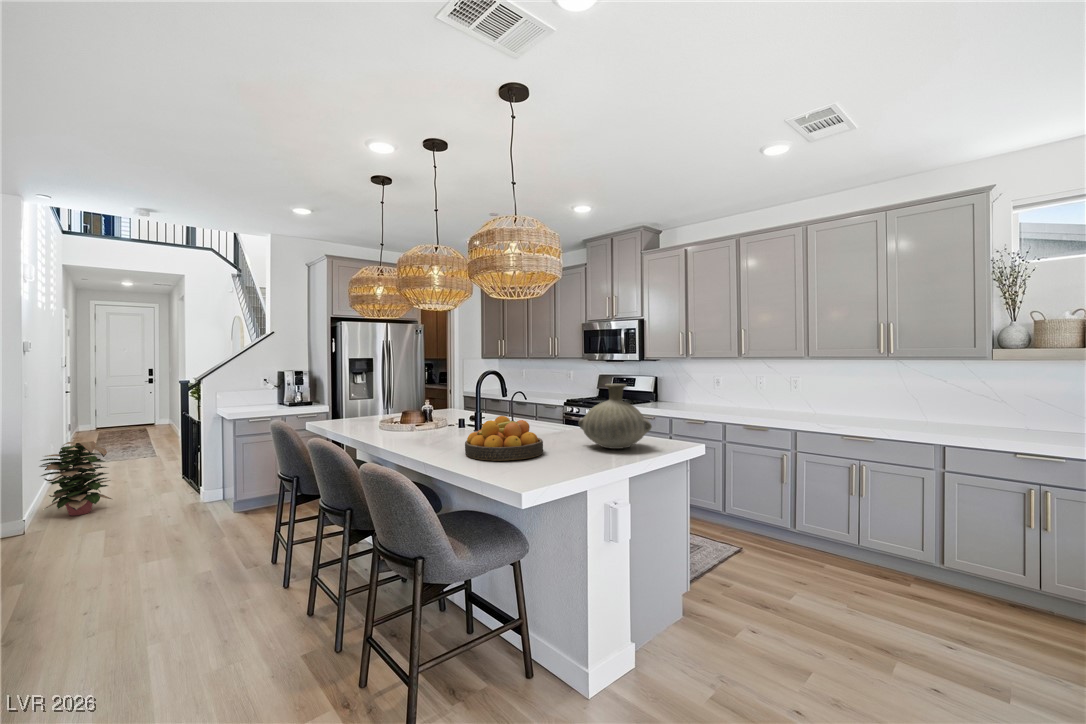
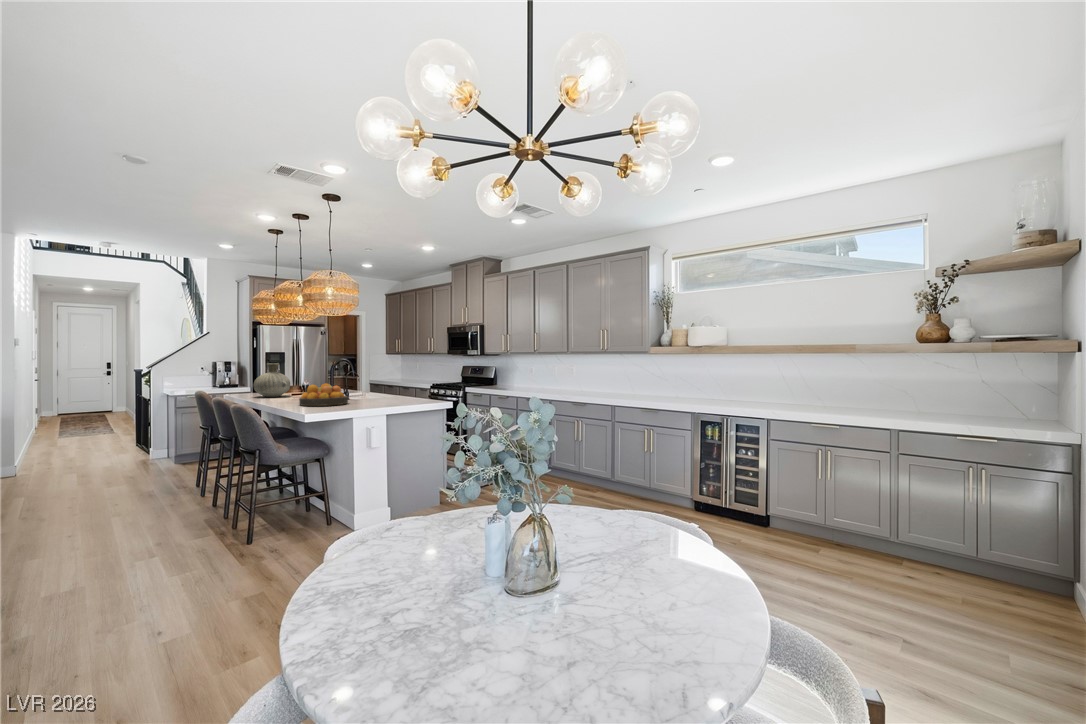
vase: present [579,384,652,449] -> present [253,363,290,397]
decorative plant: present [39,441,111,516] -> none [23,413,81,467]

